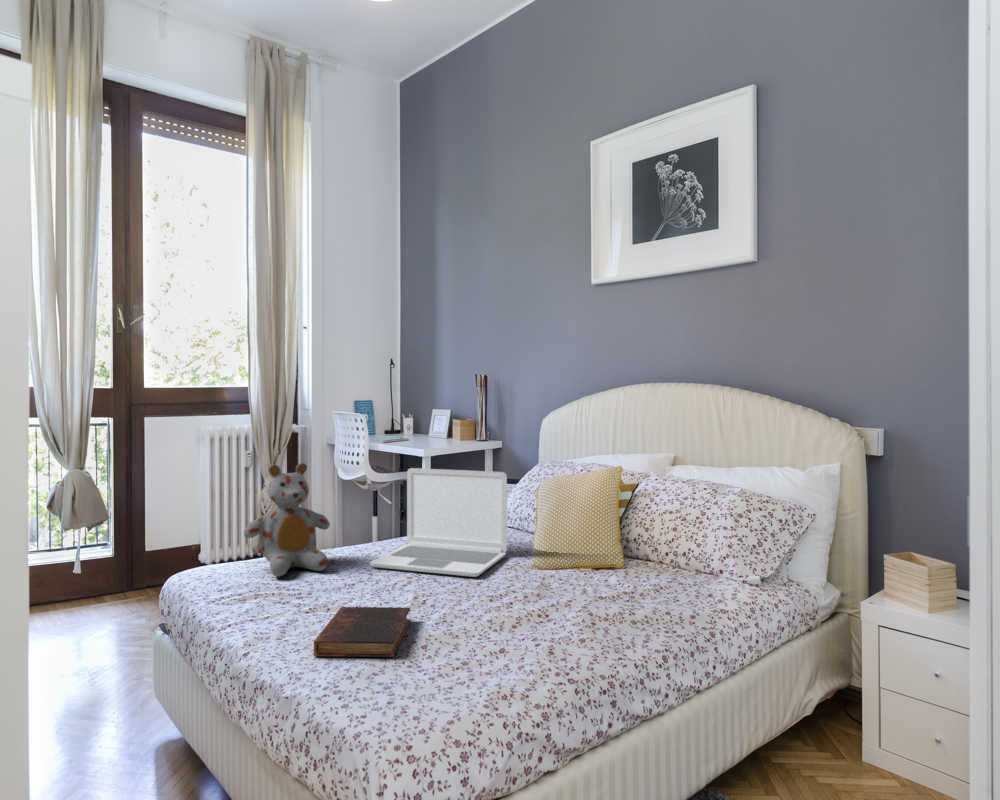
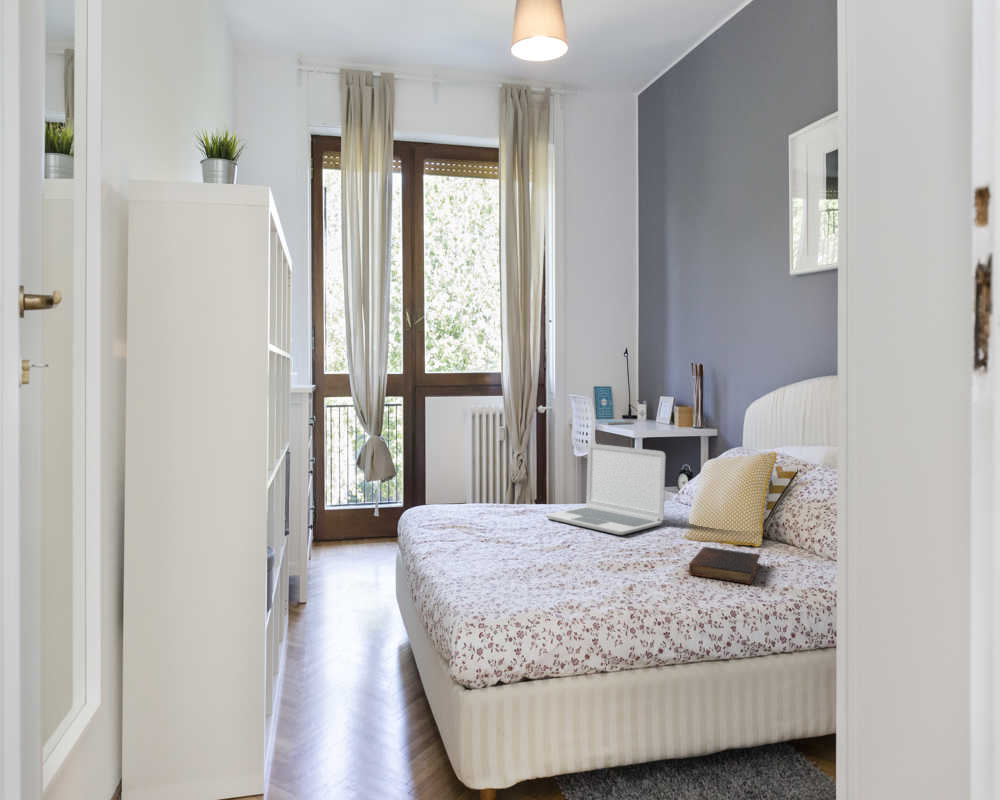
stuffed bear: present [244,463,330,577] -> none [457,432,522,516]
book: present [314,607,410,657] -> present [689,547,760,584]

